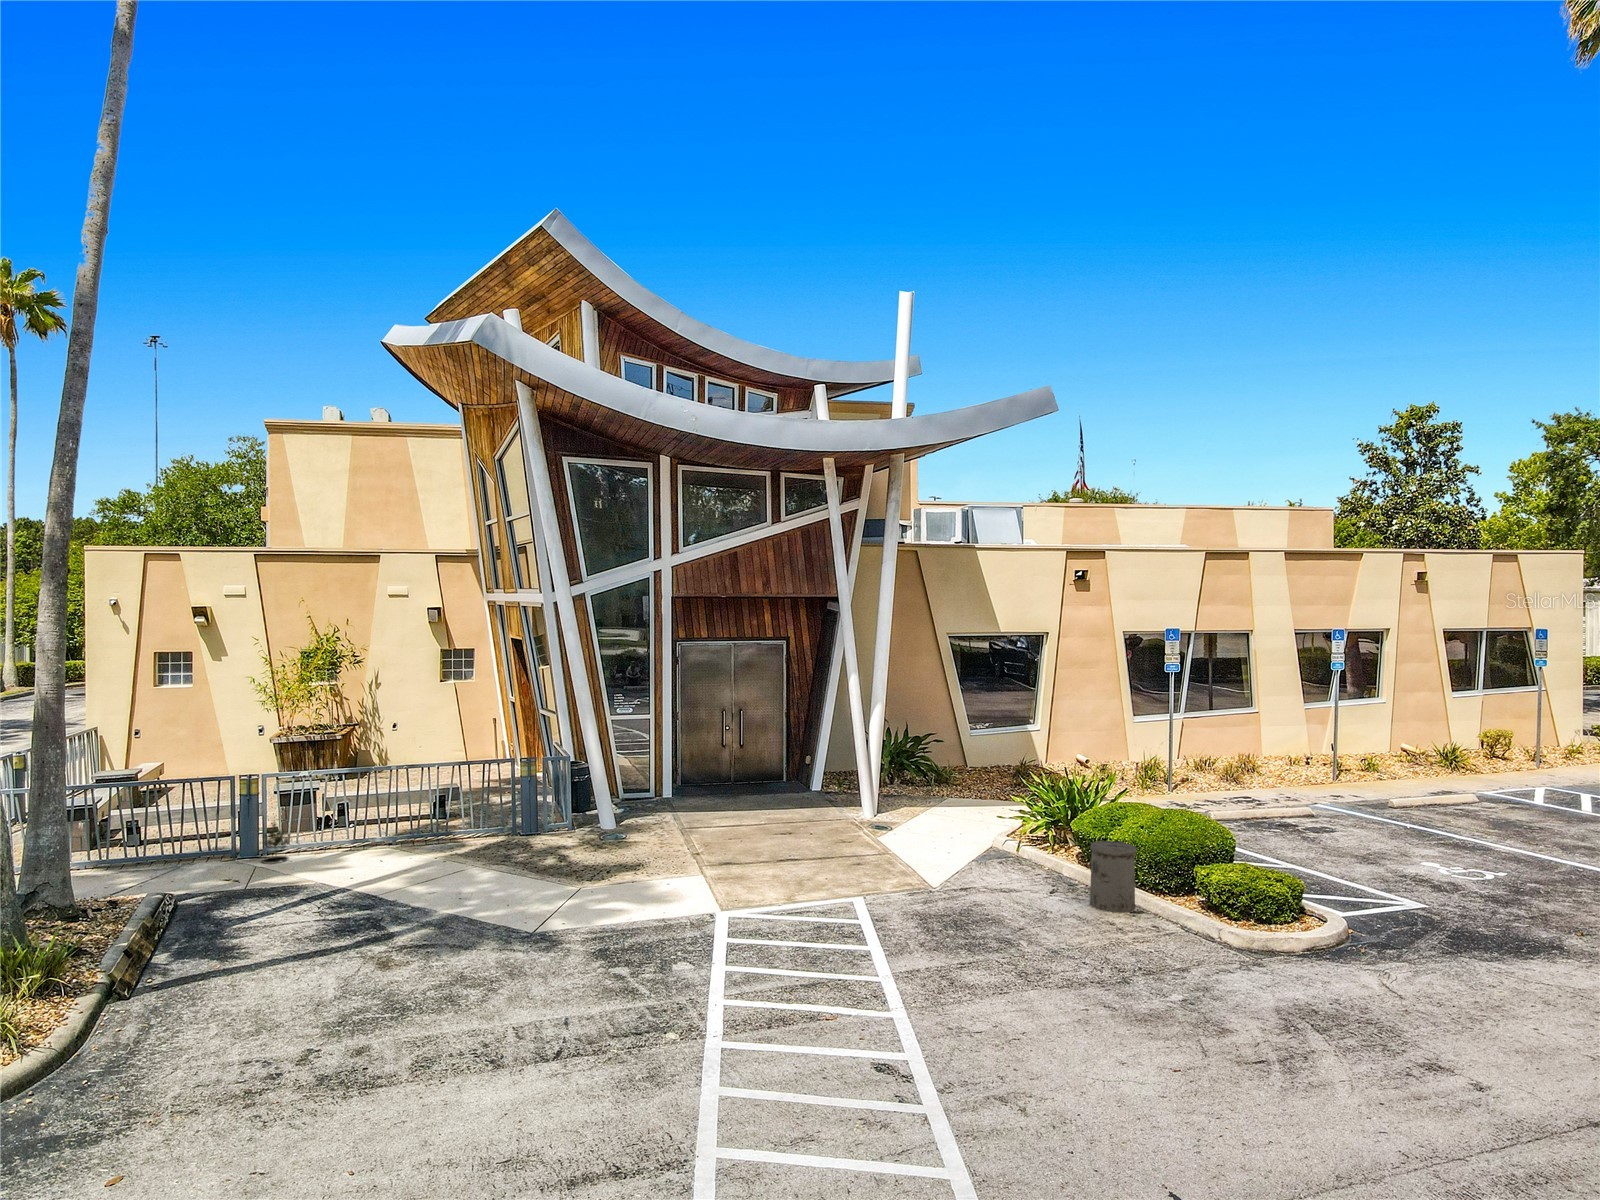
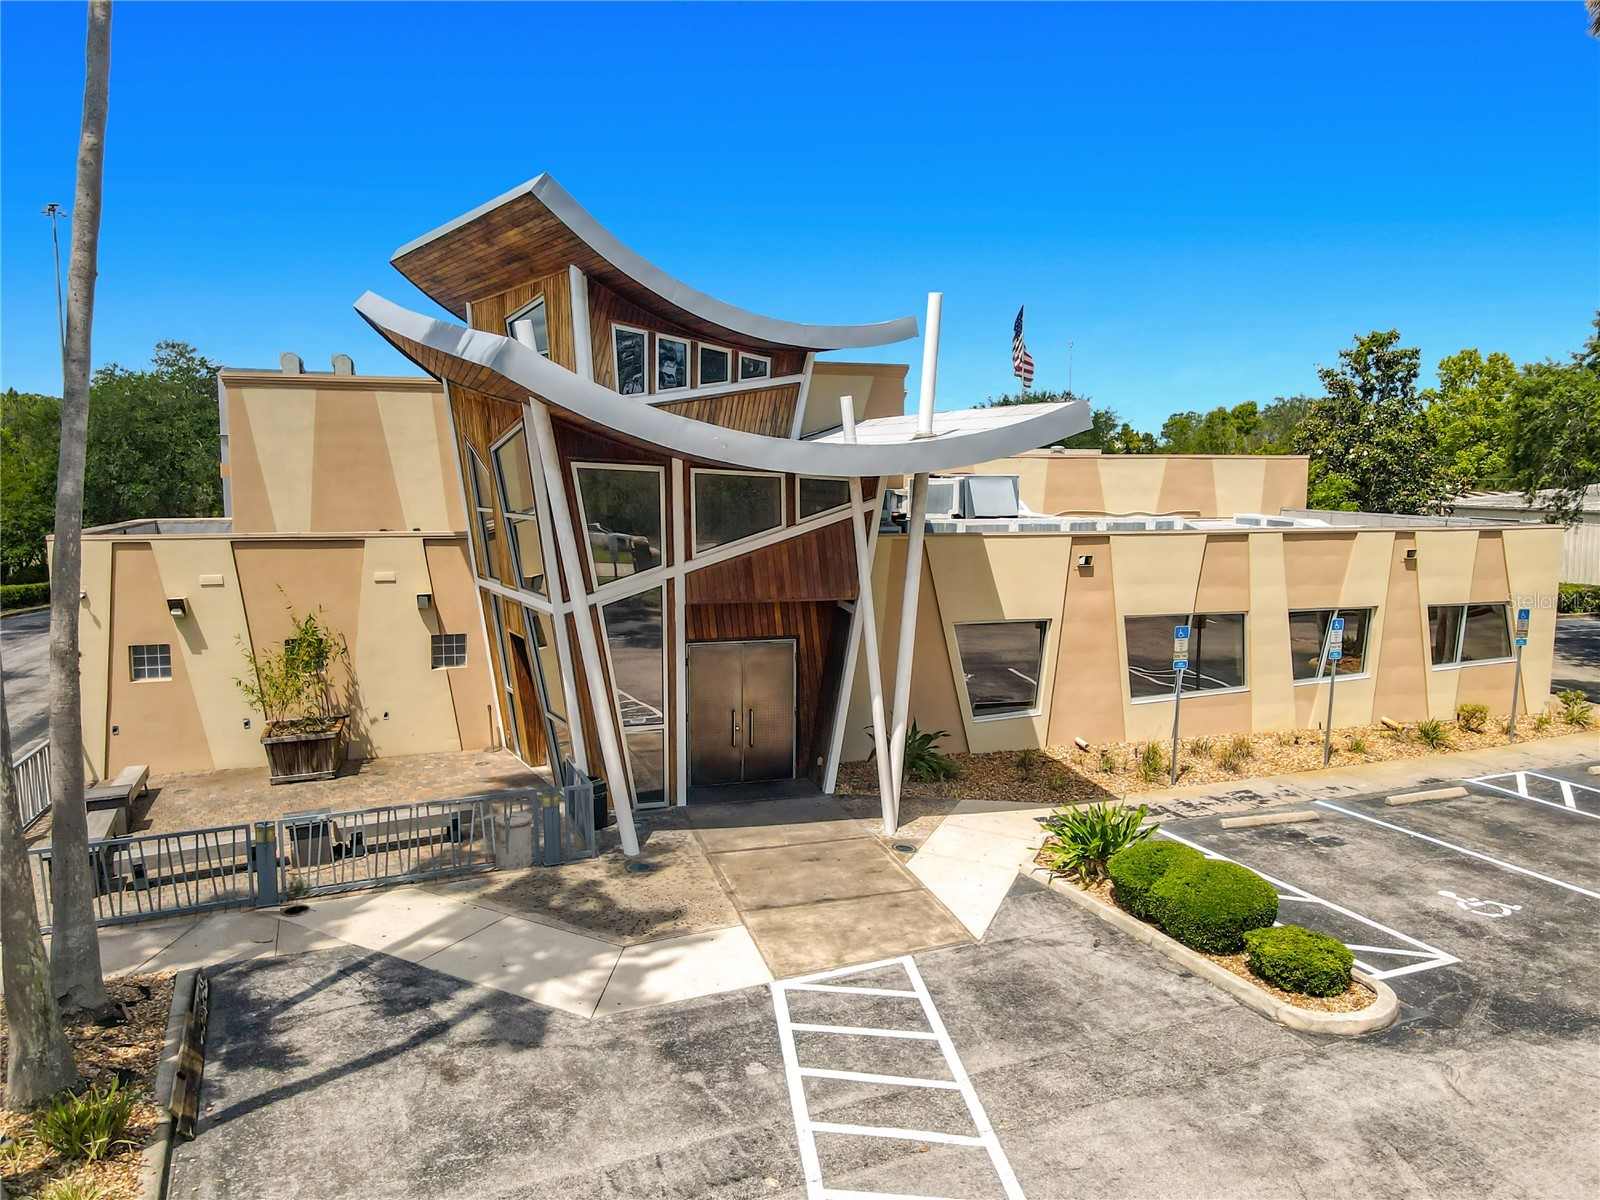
trash can: present [1090,841,1137,912] -> present [494,811,532,870]

